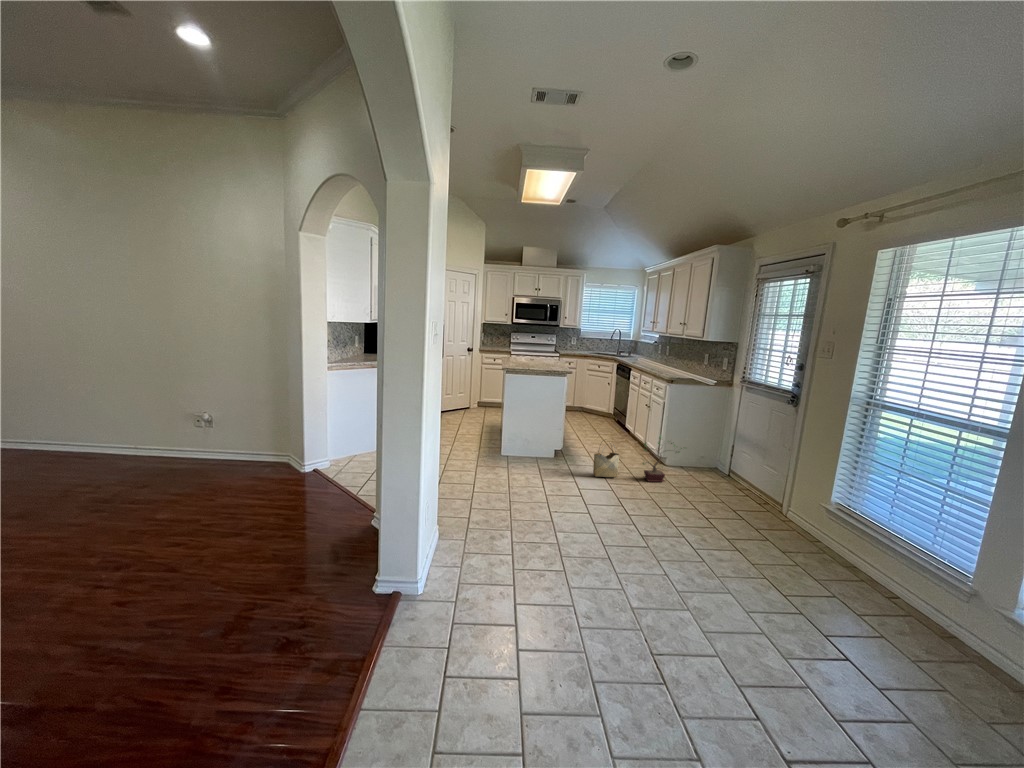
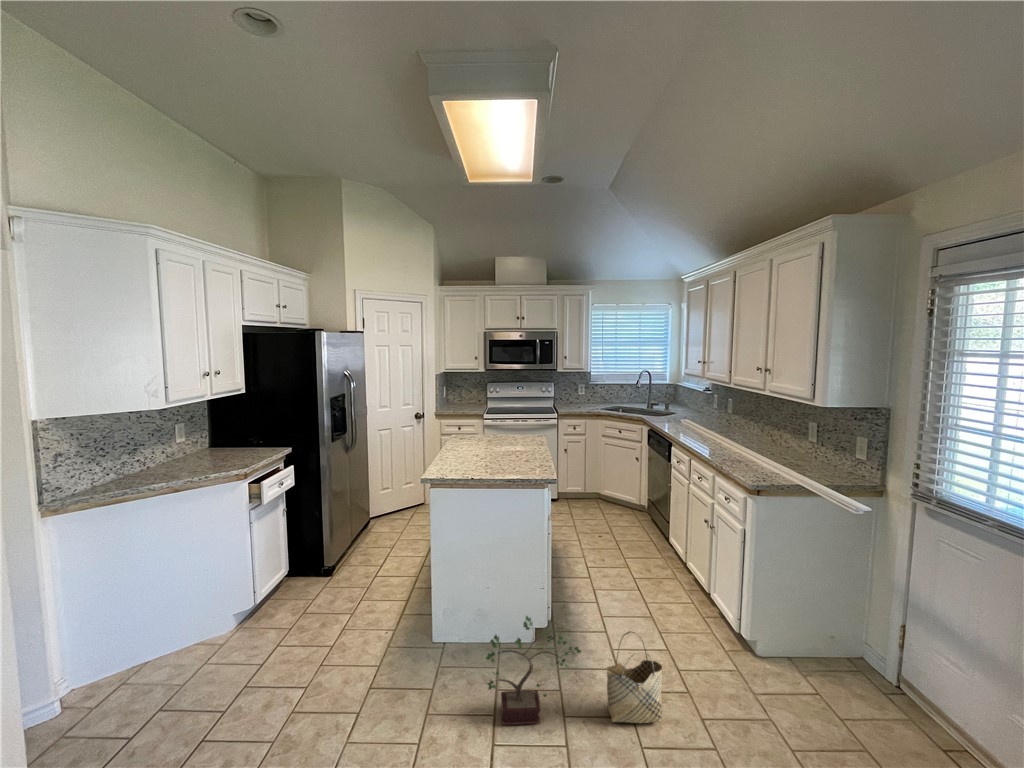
potted plant: present [643,435,682,482] -> present [486,616,581,725]

